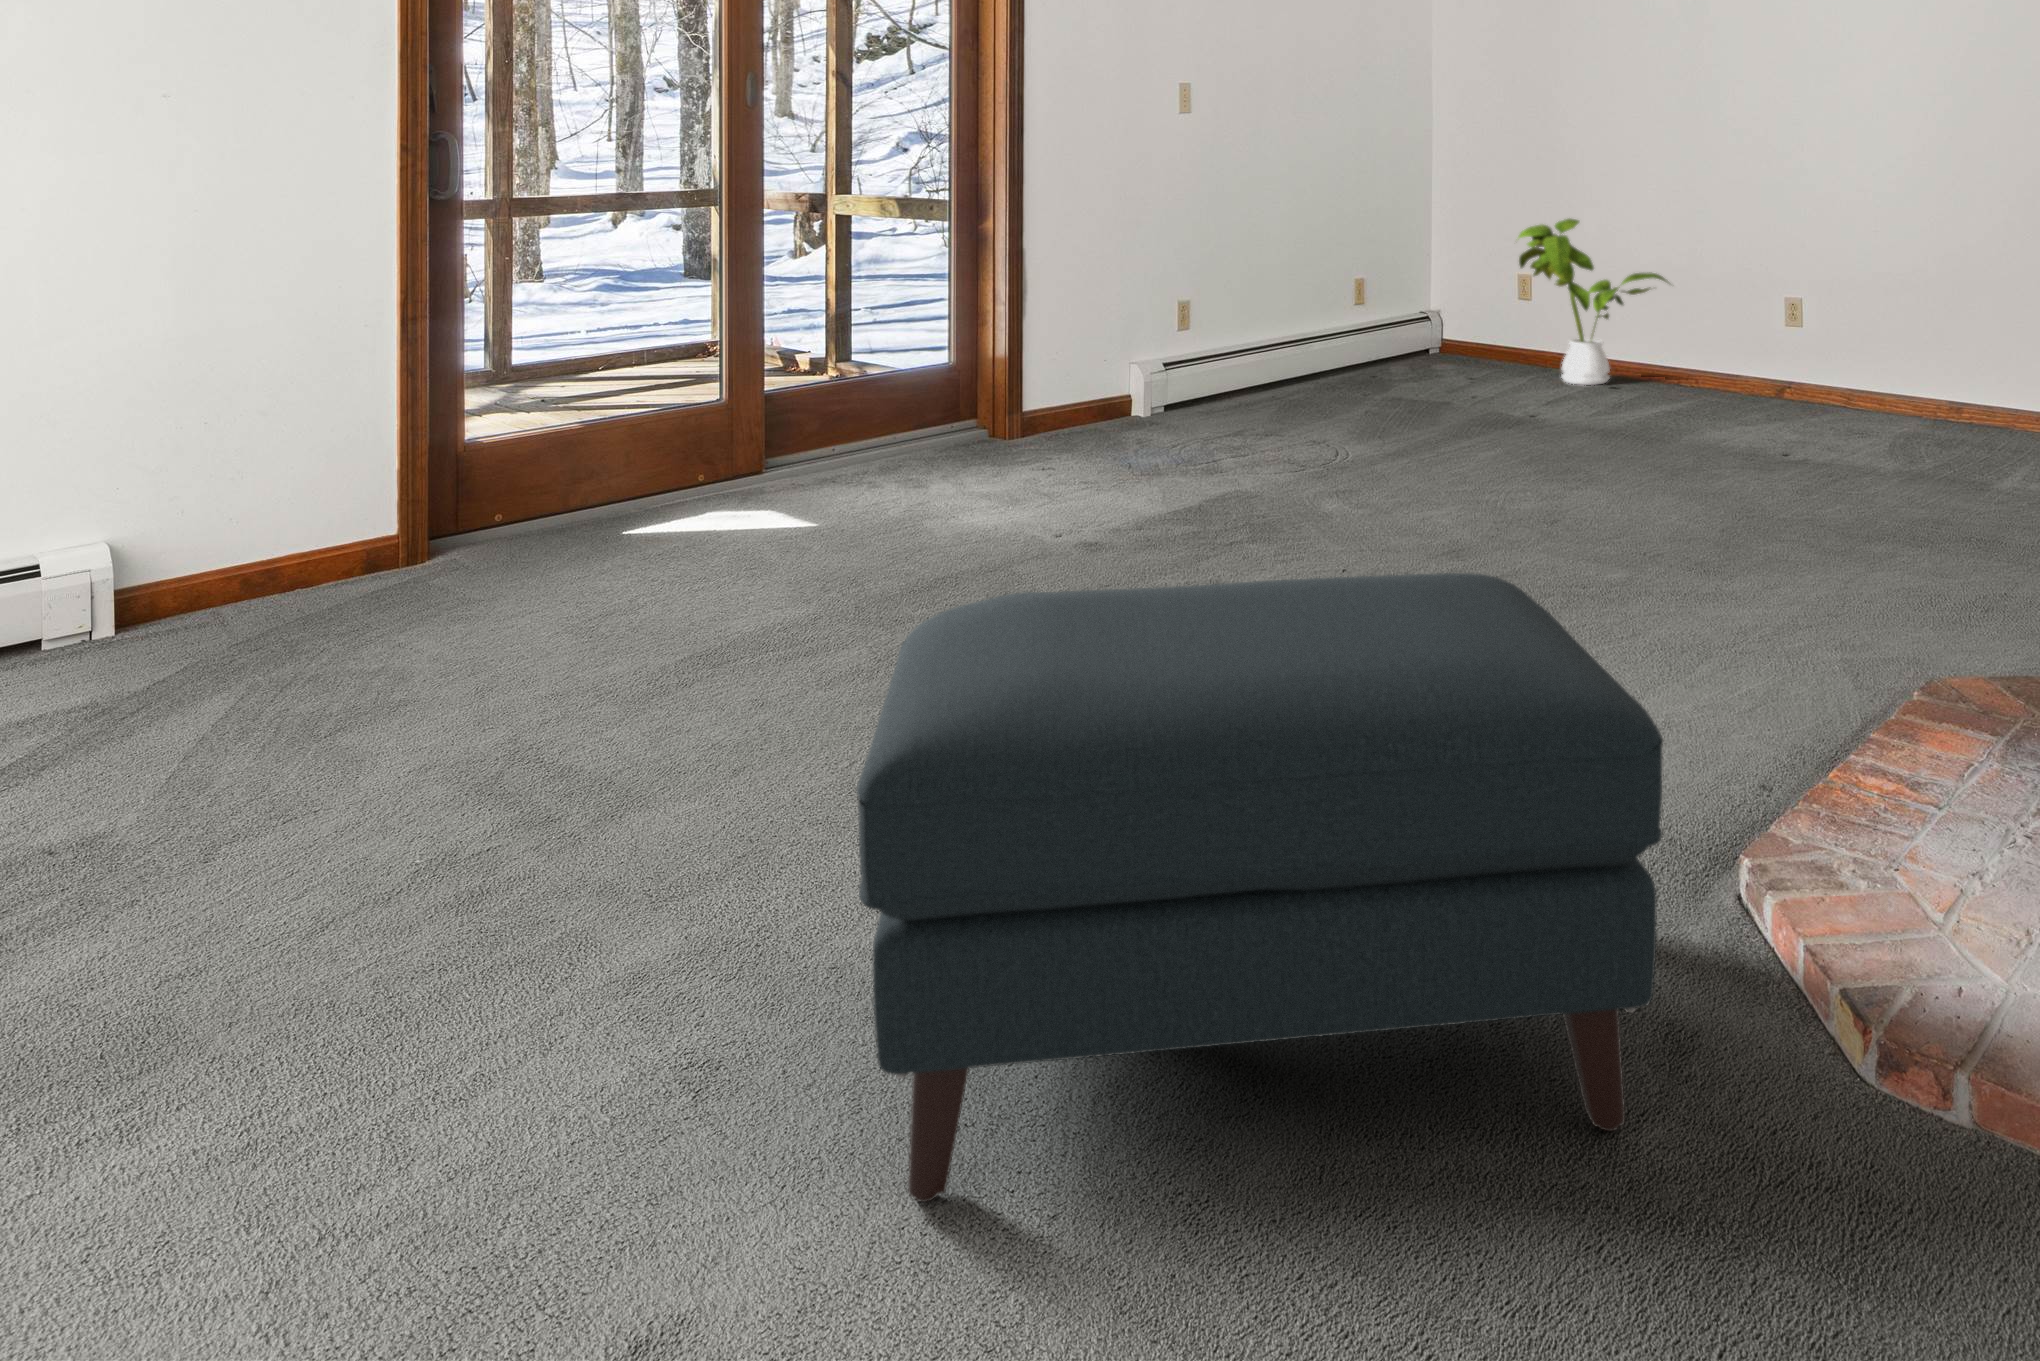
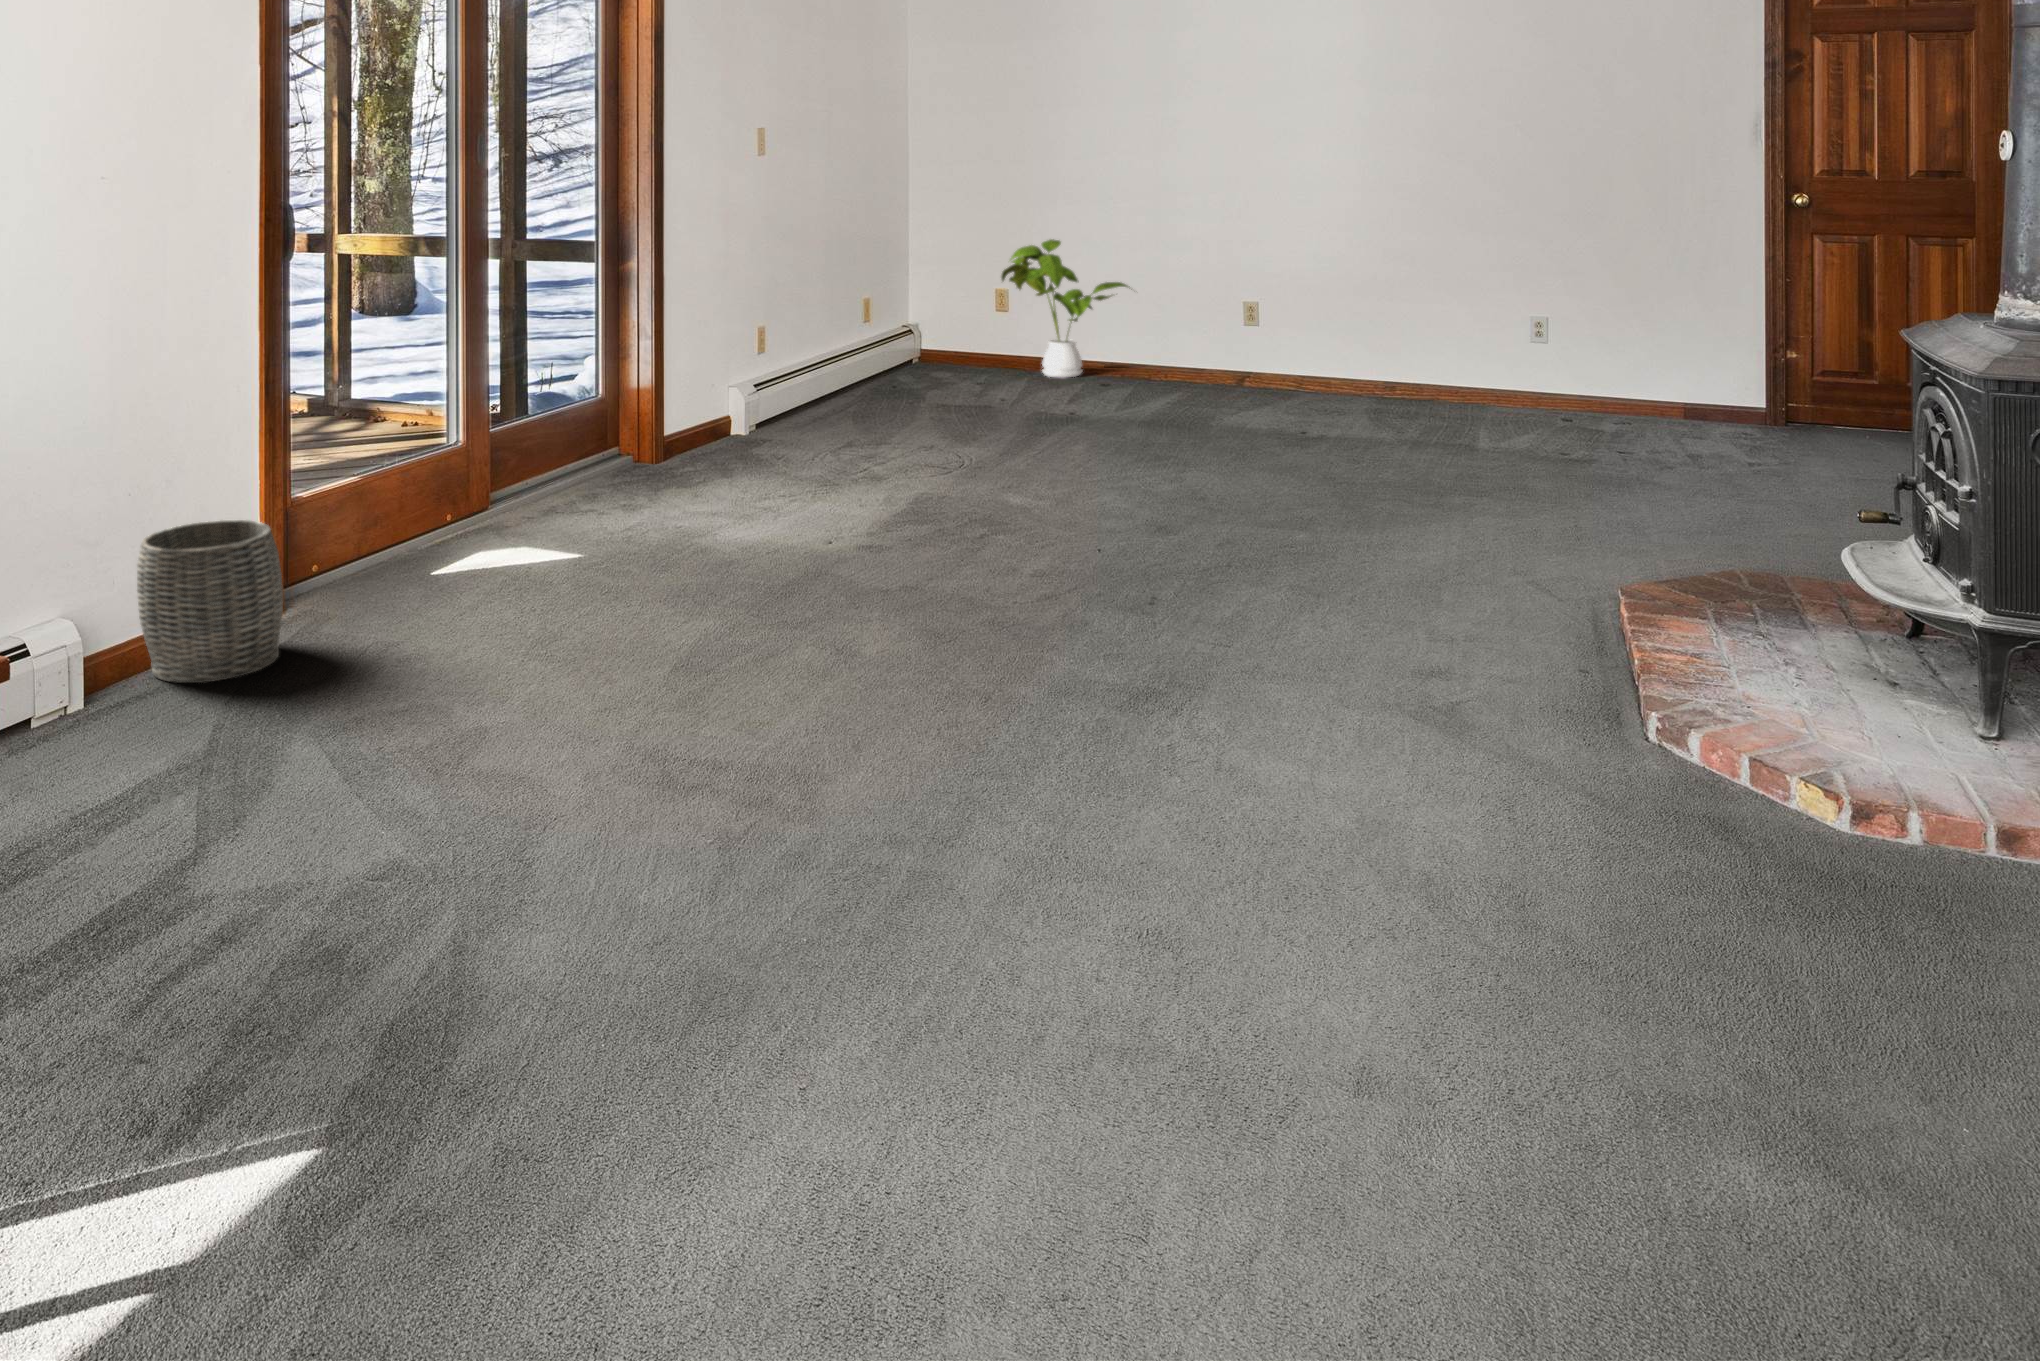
woven basket: none [139,464,317,639] -> present [137,520,283,683]
ottoman: present [857,573,1663,1202] -> none [1167,524,1788,966]

